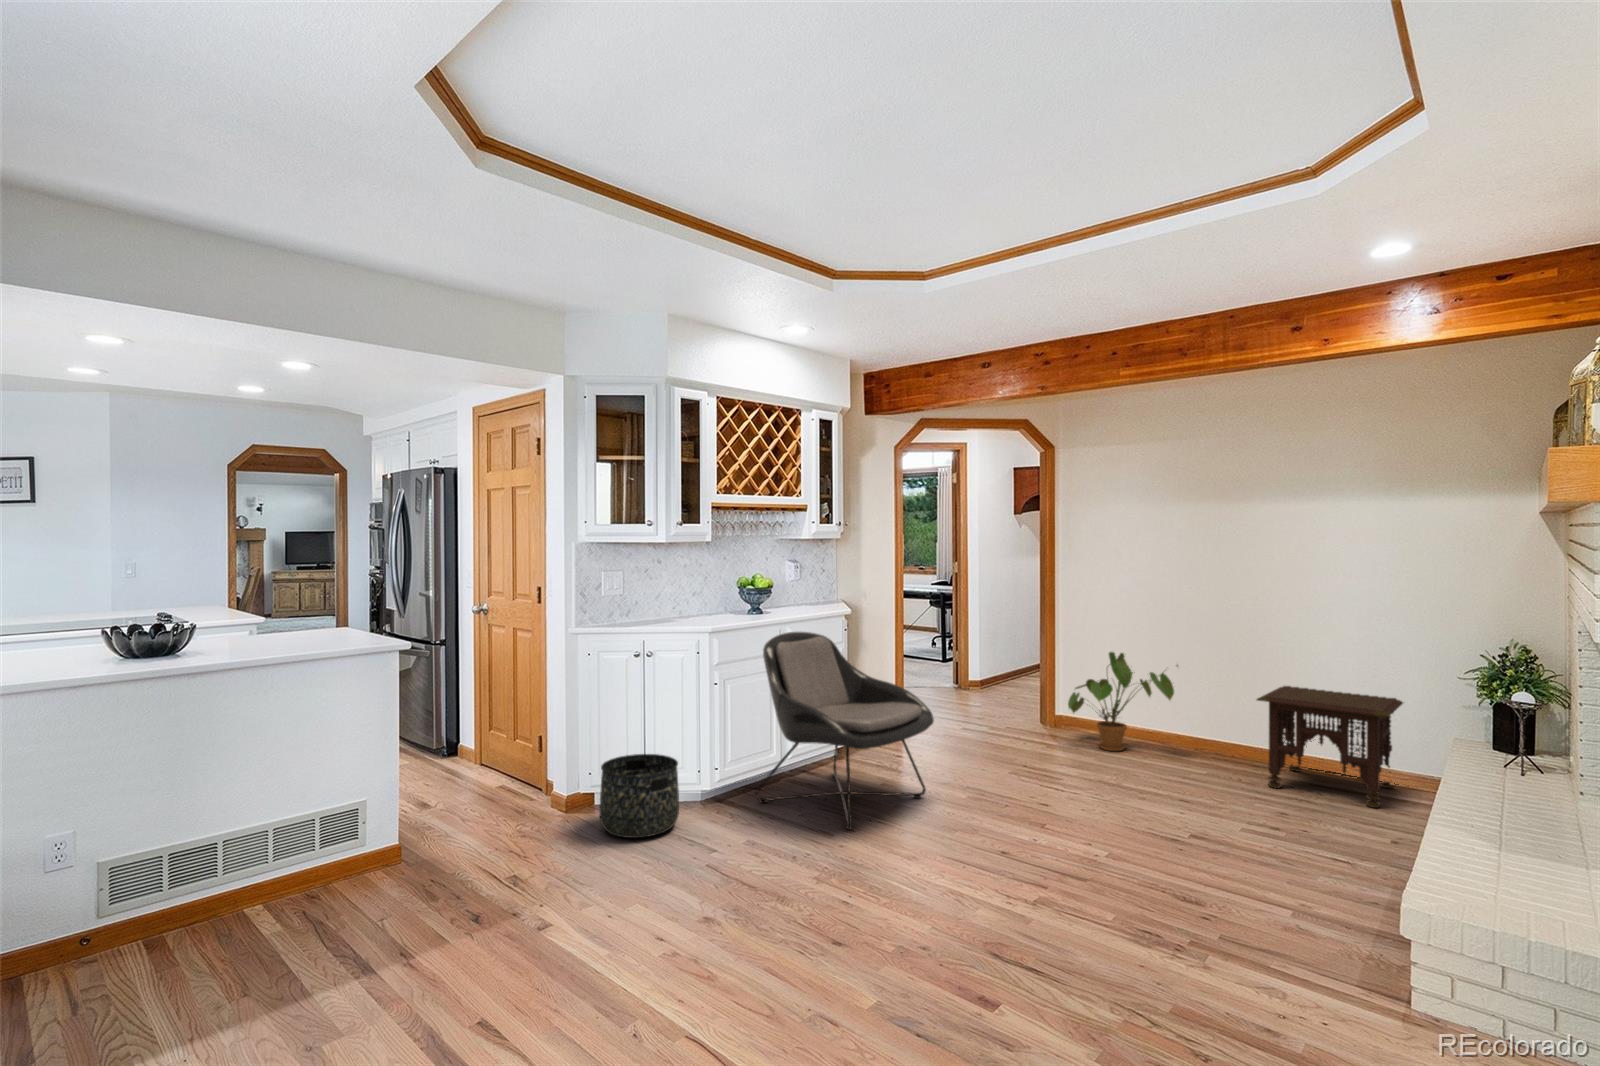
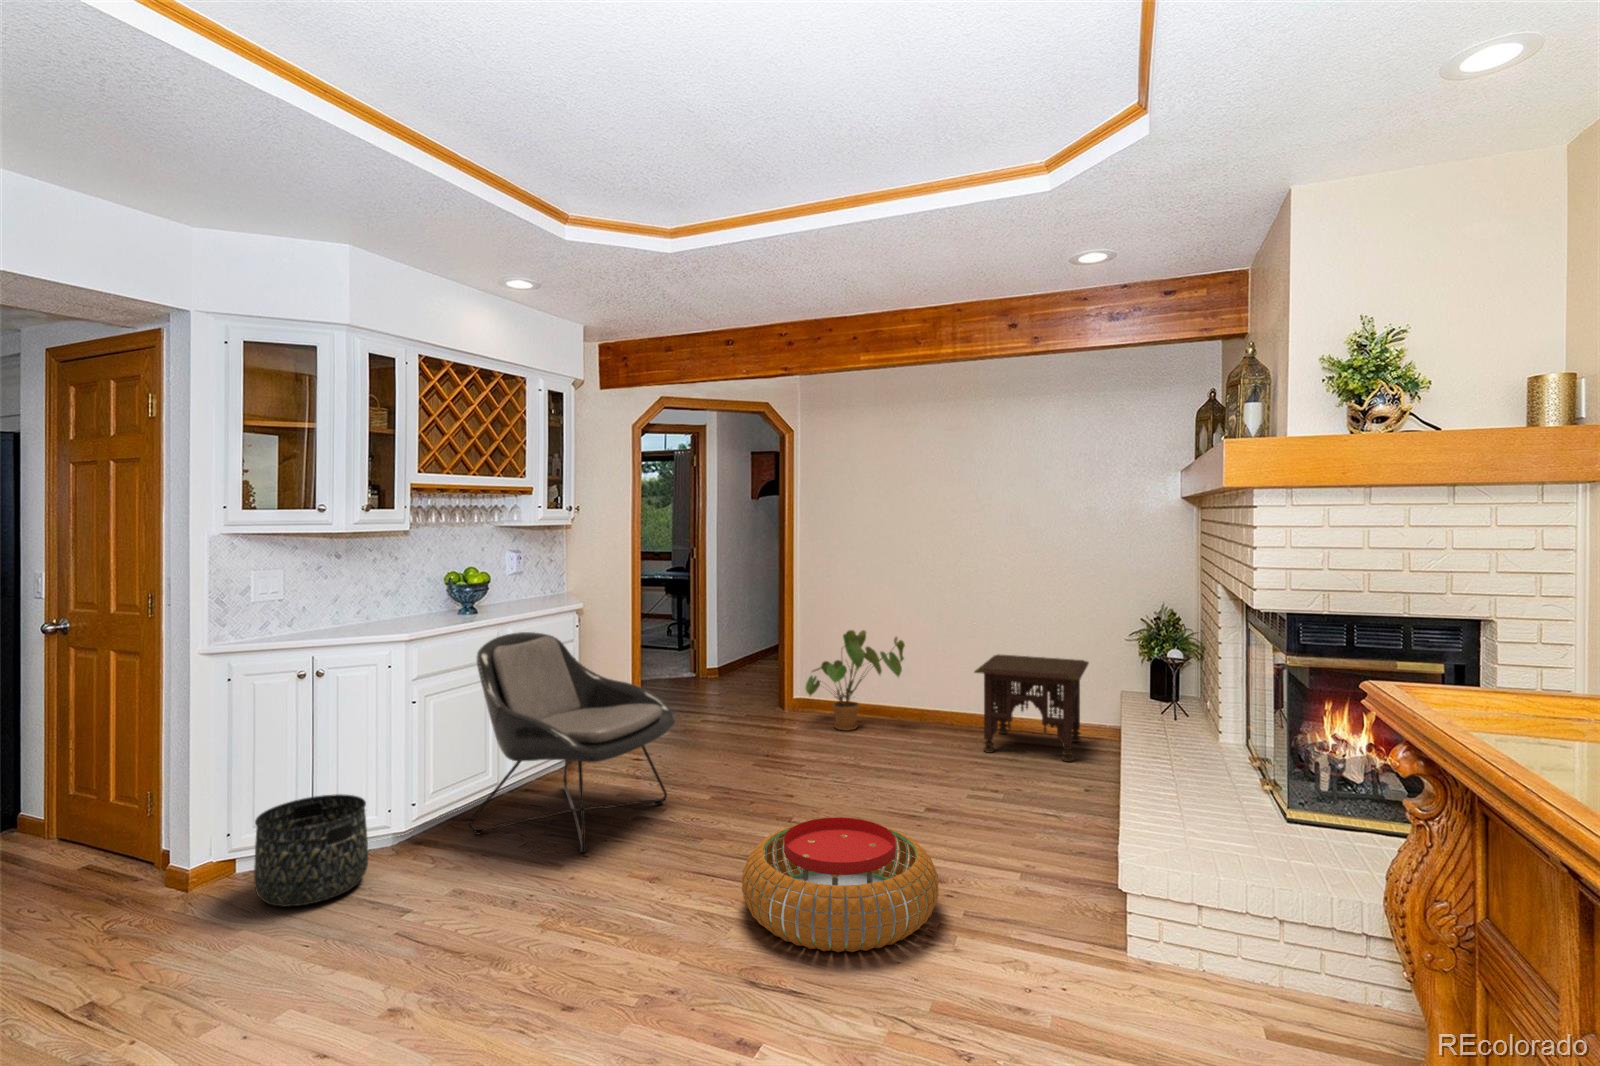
pouf: none [990,823,1192,950] -> present [742,817,939,952]

